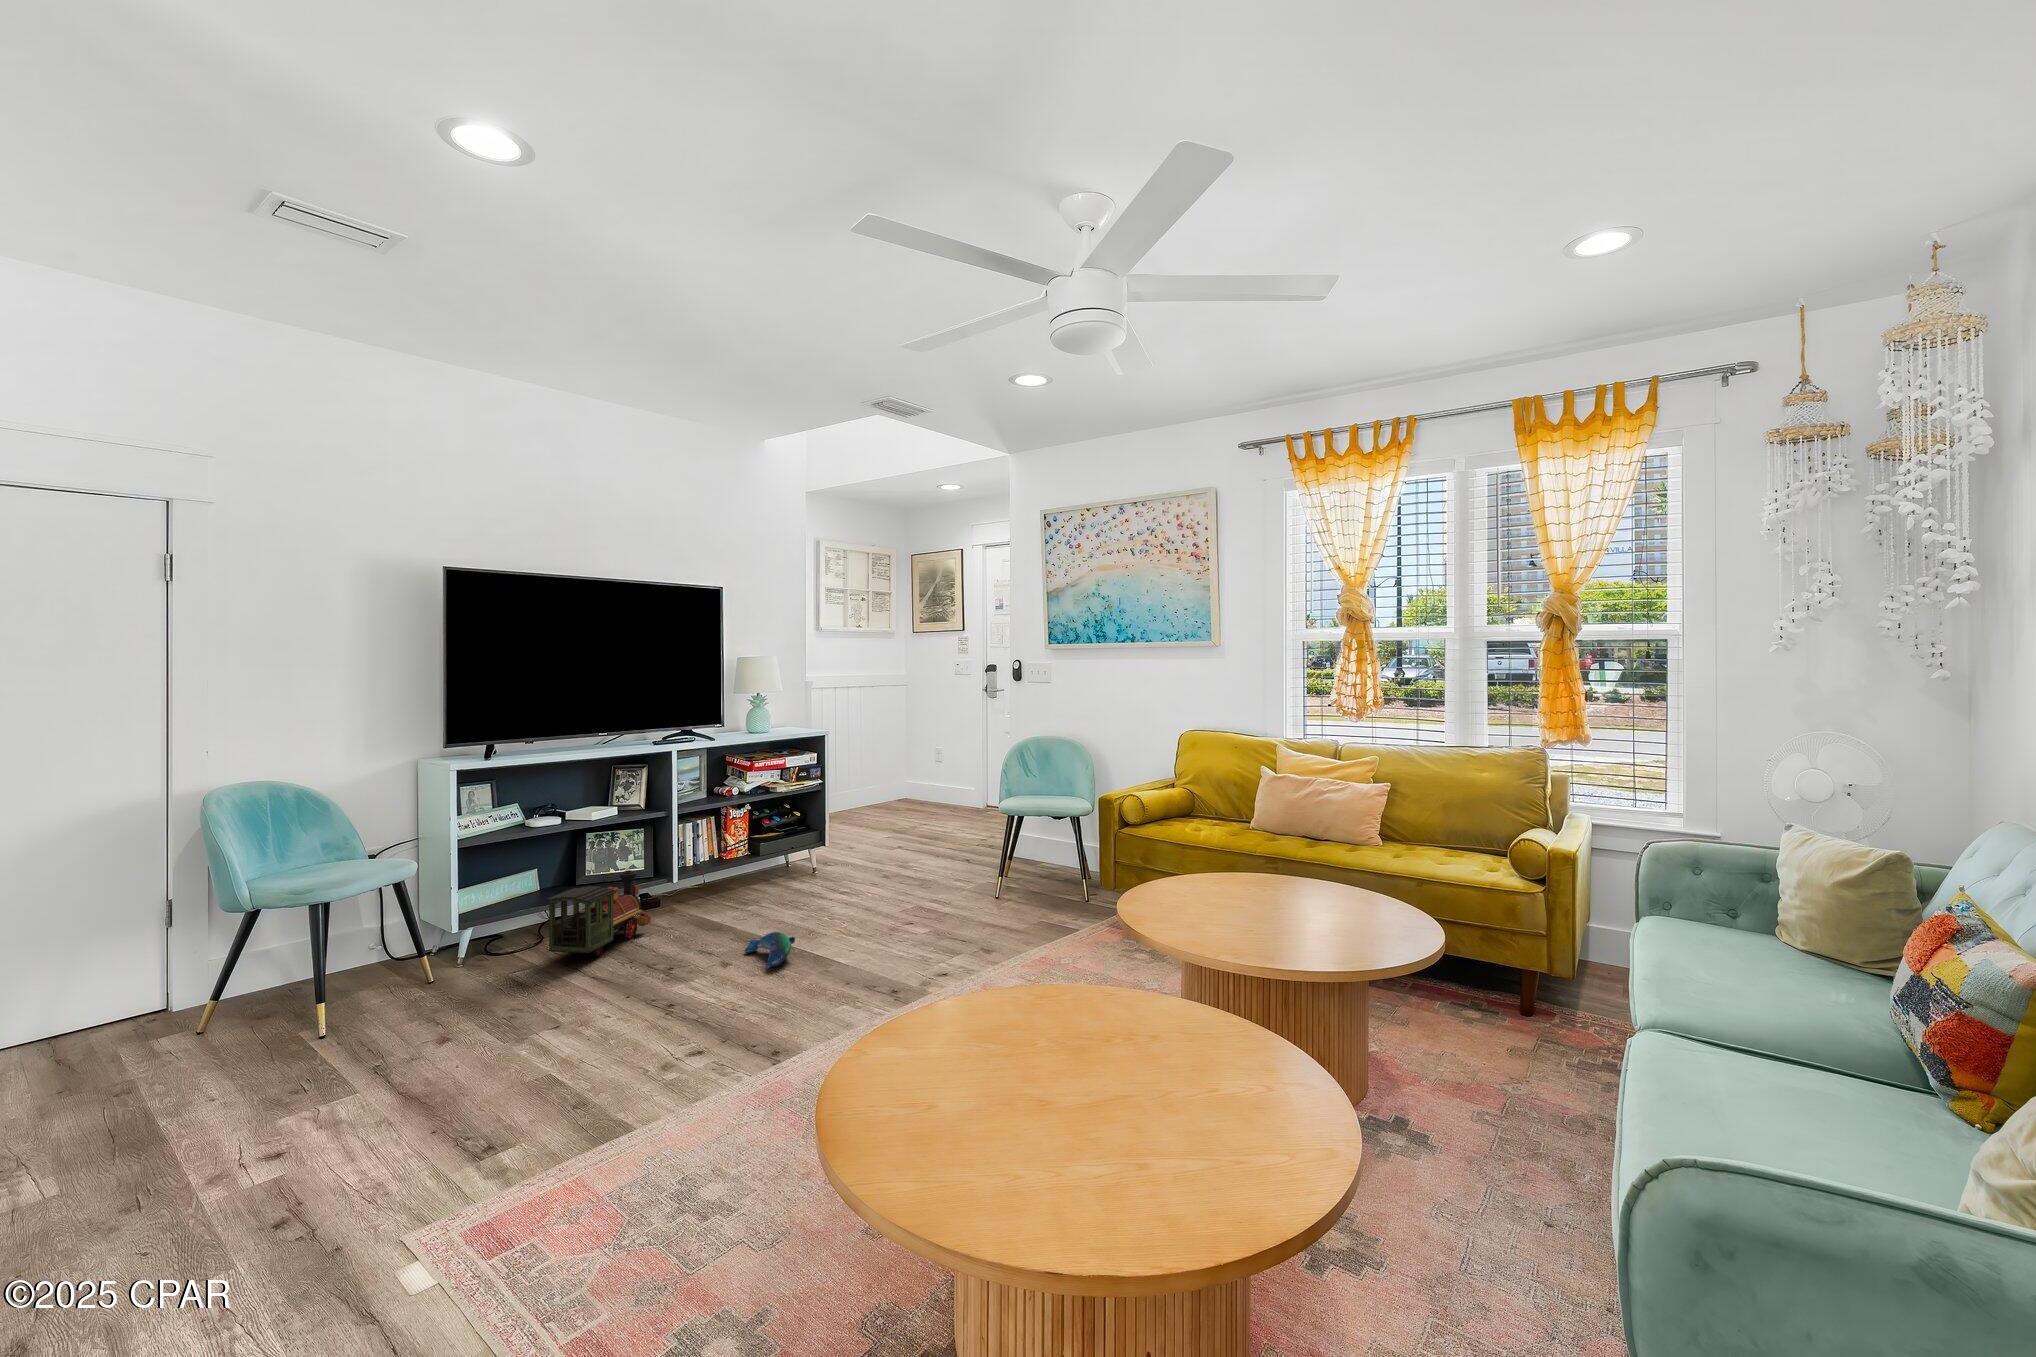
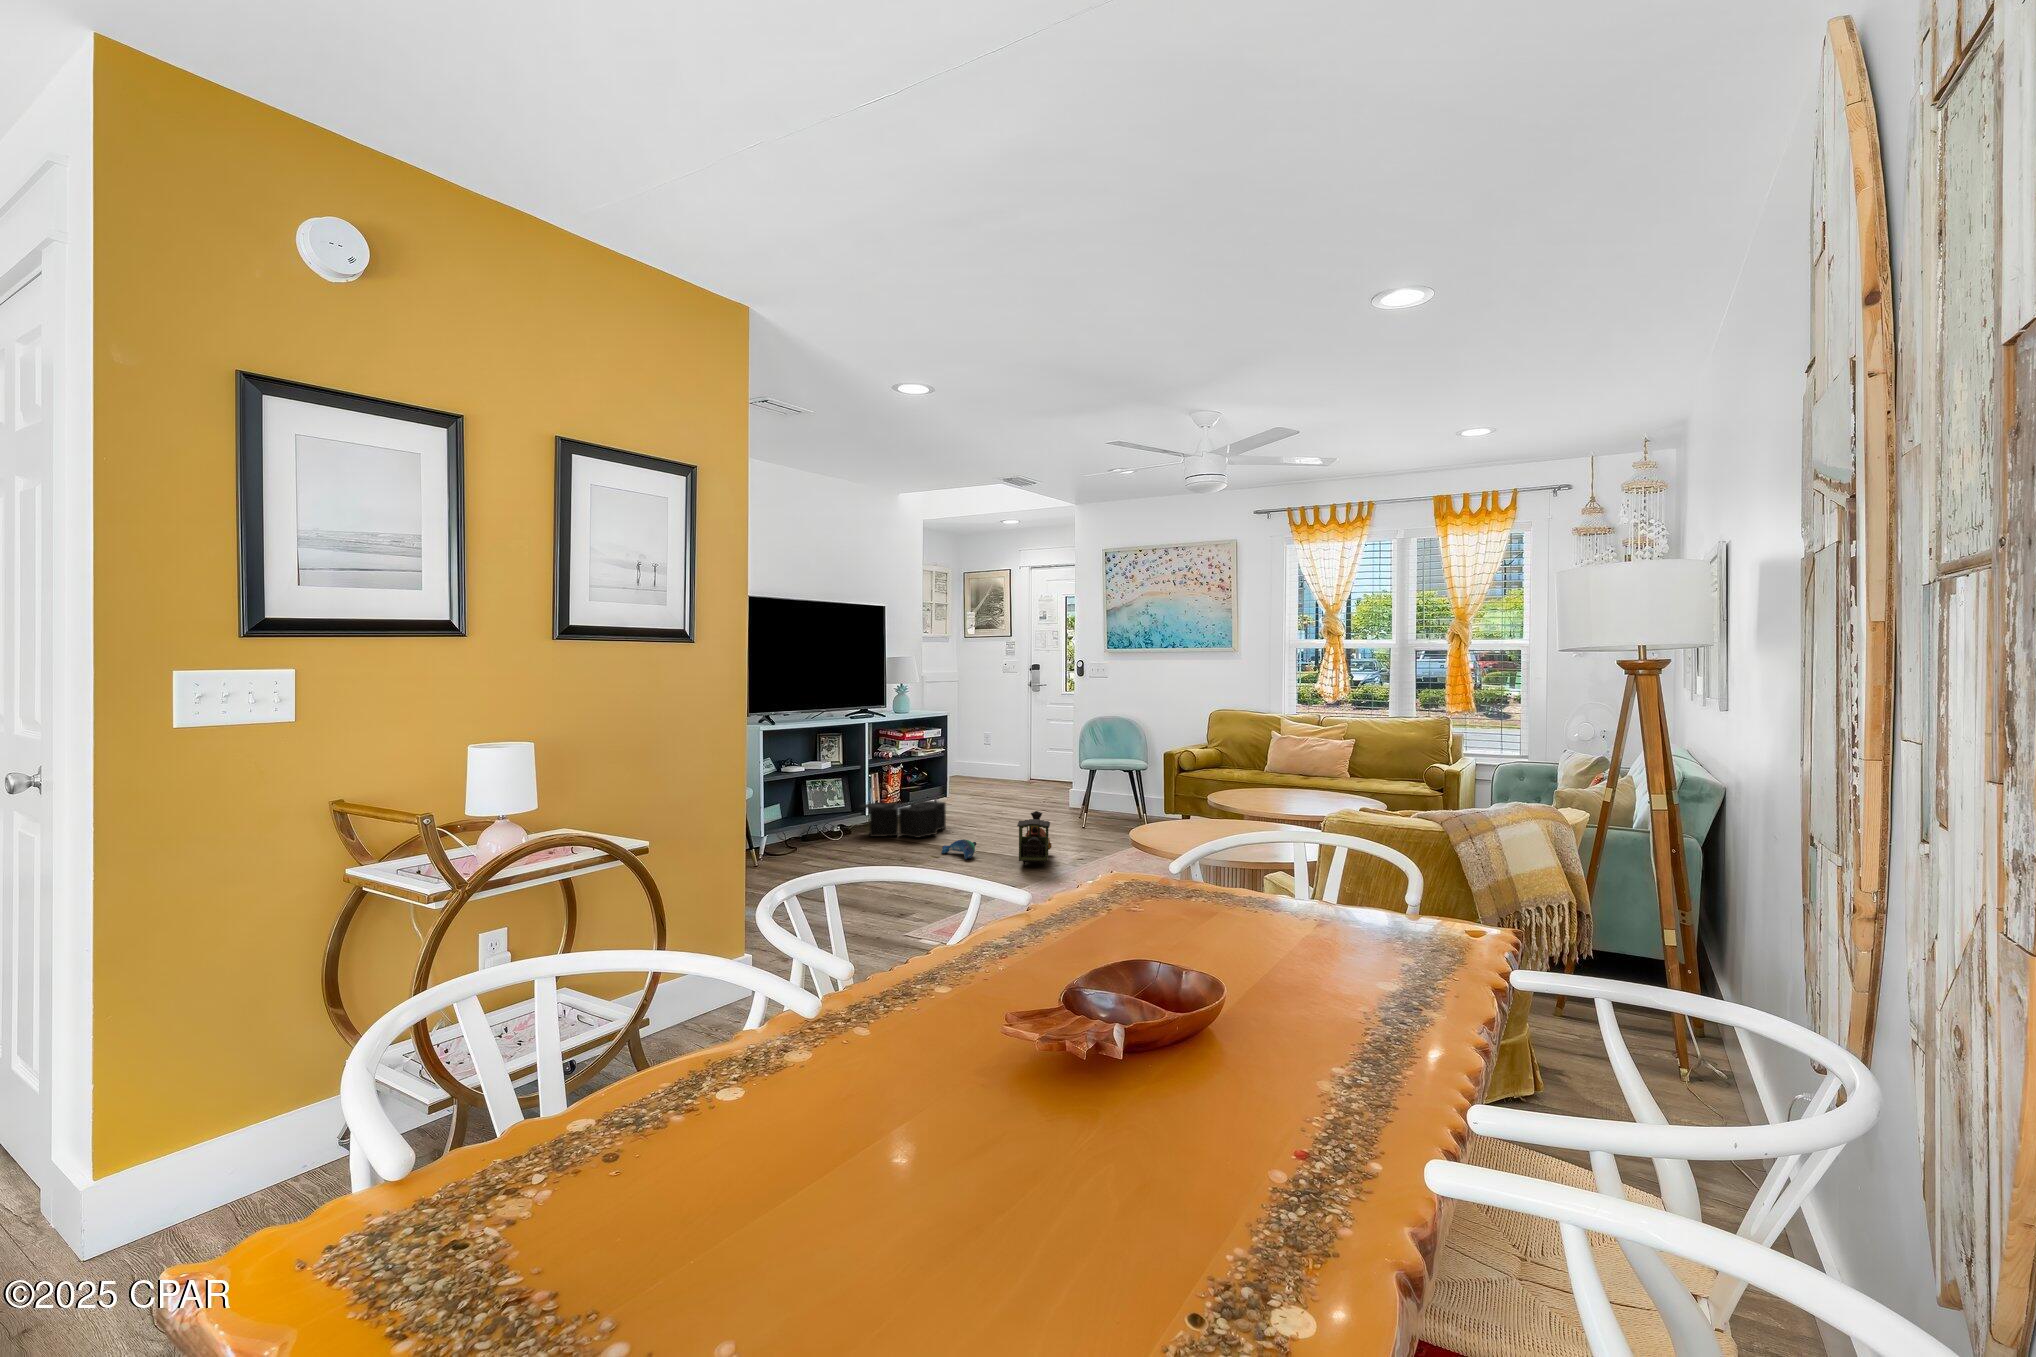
storage bin: none [665,856,804,918] -> present [860,801,946,838]
toy train: present [546,870,651,956] -> present [1017,811,1052,865]

